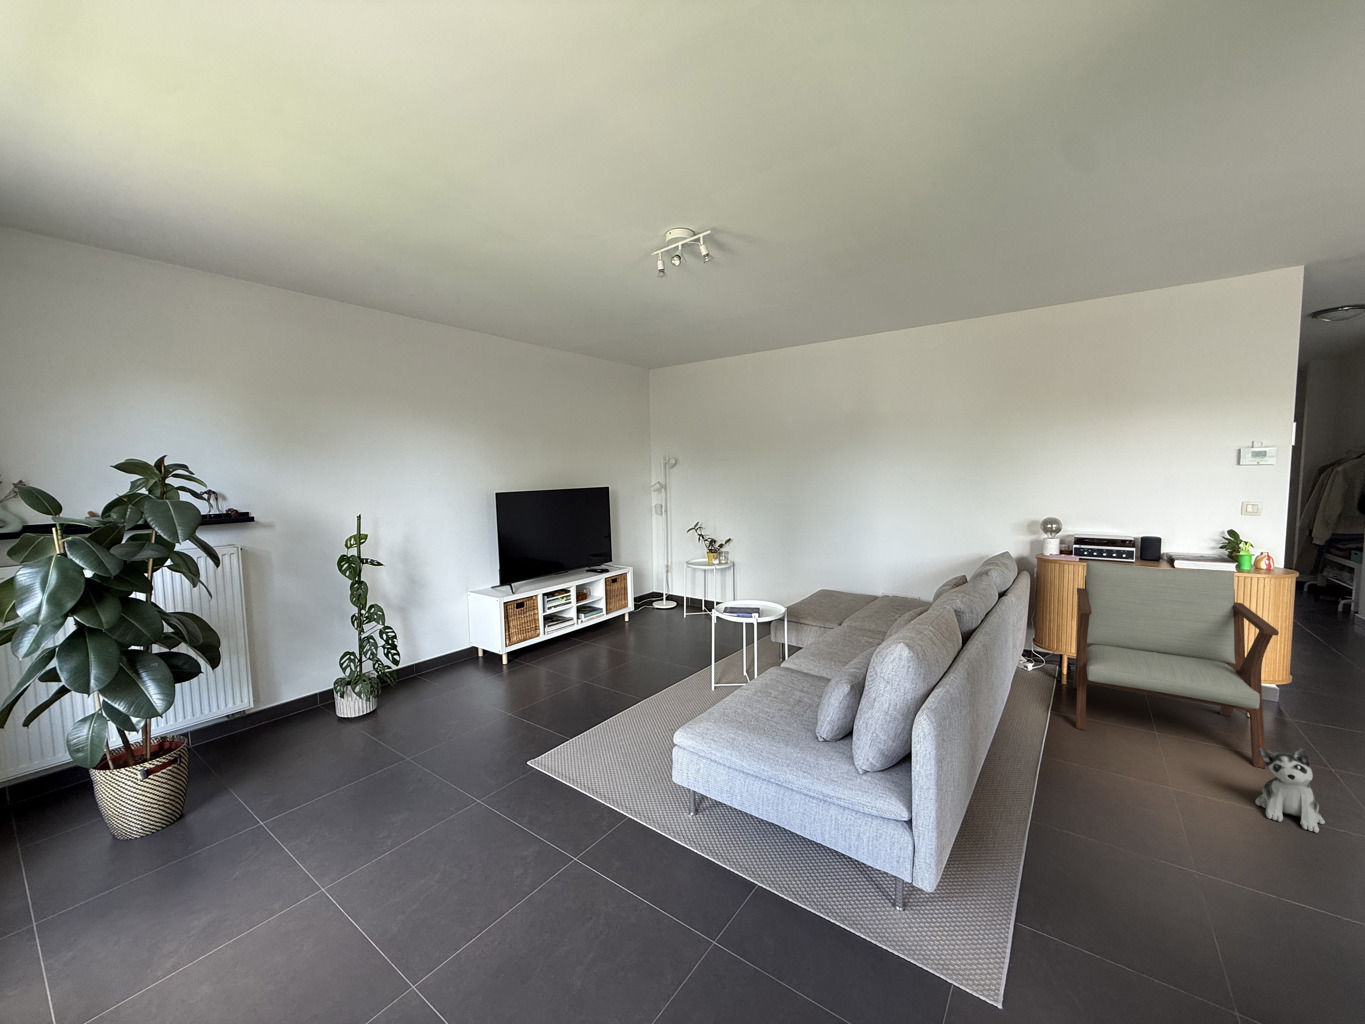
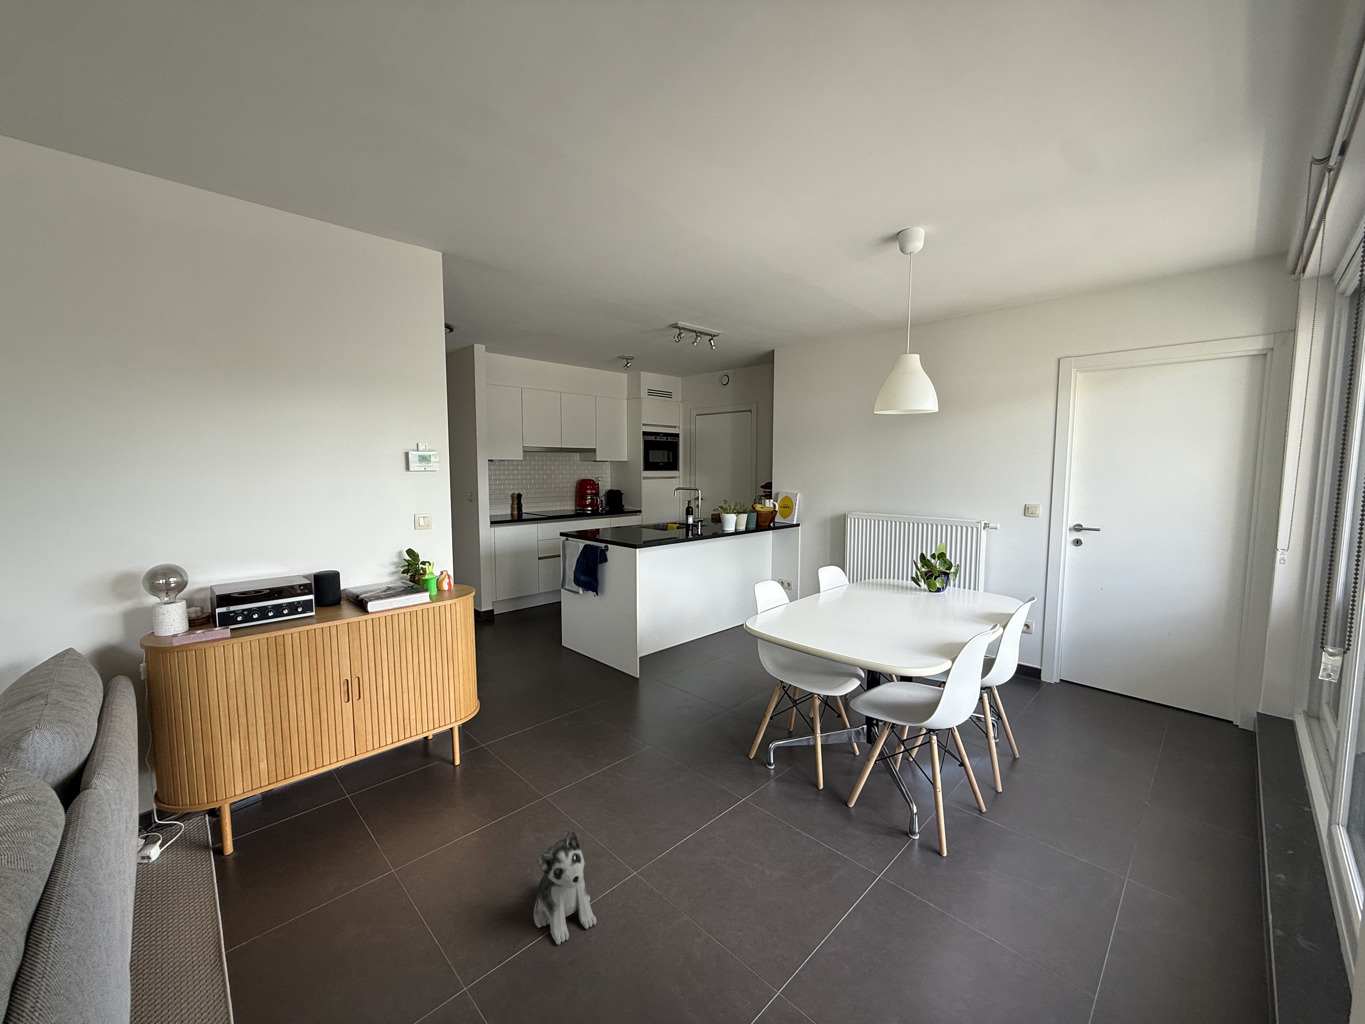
lounge chair: present [1073,561,1279,768] -> none [236,605,510,969]

